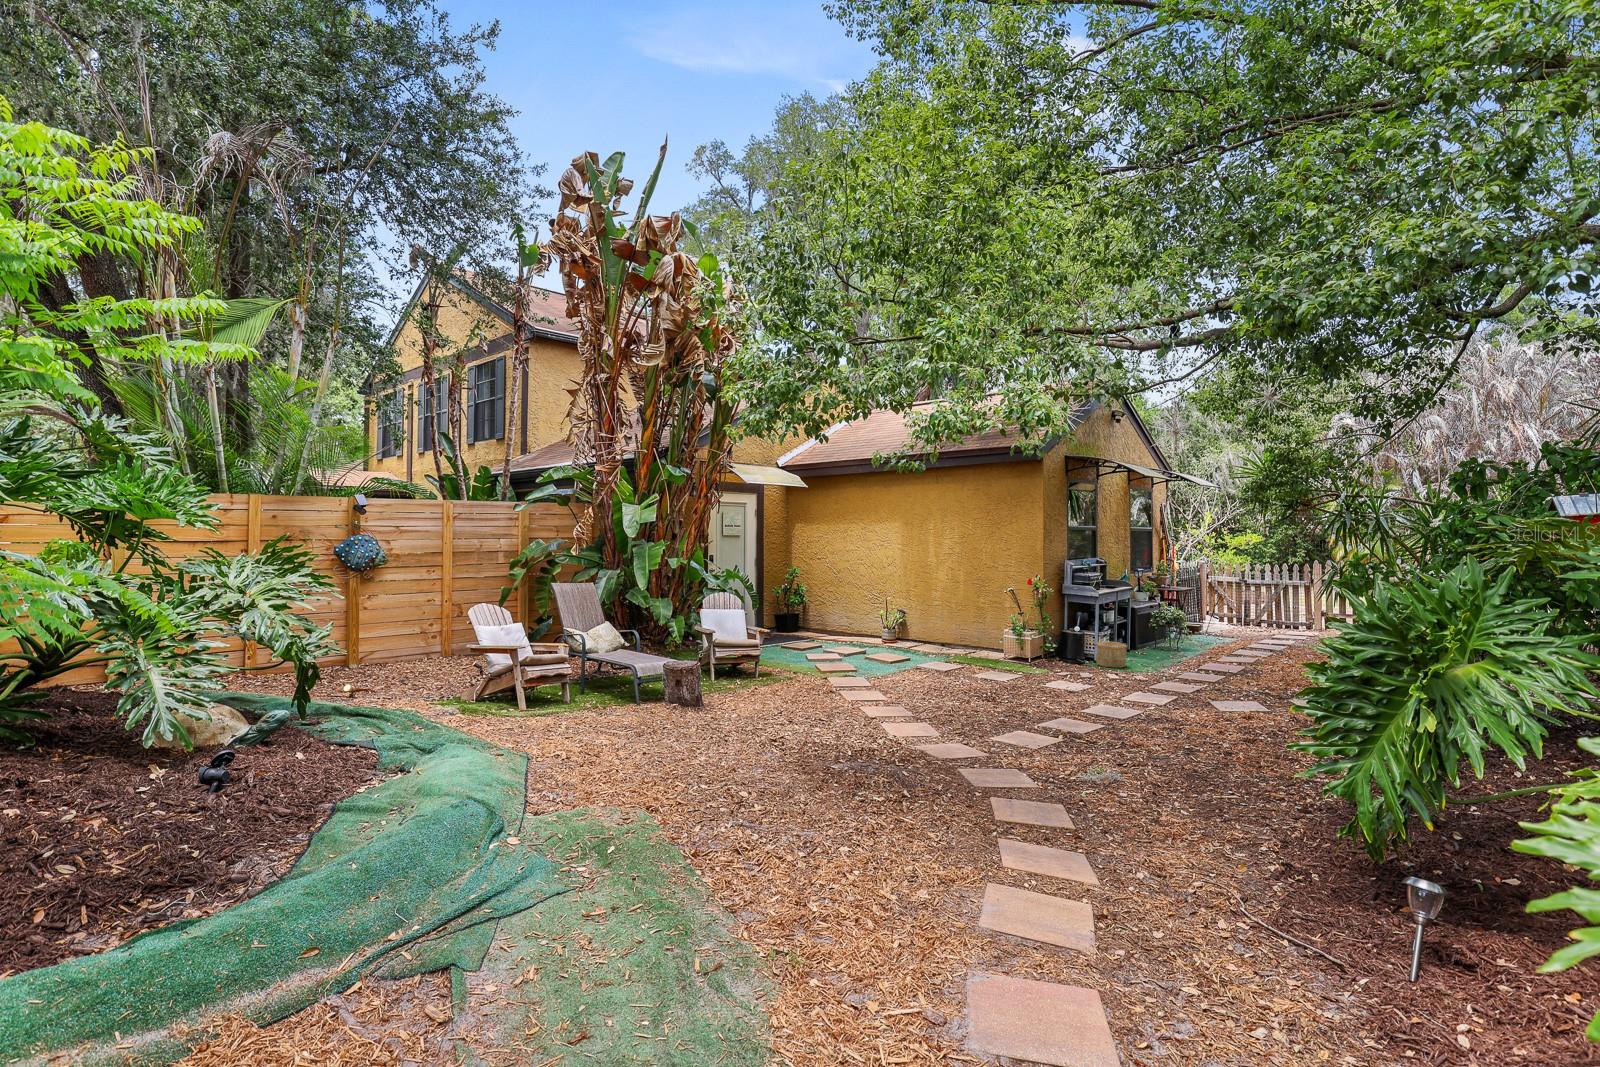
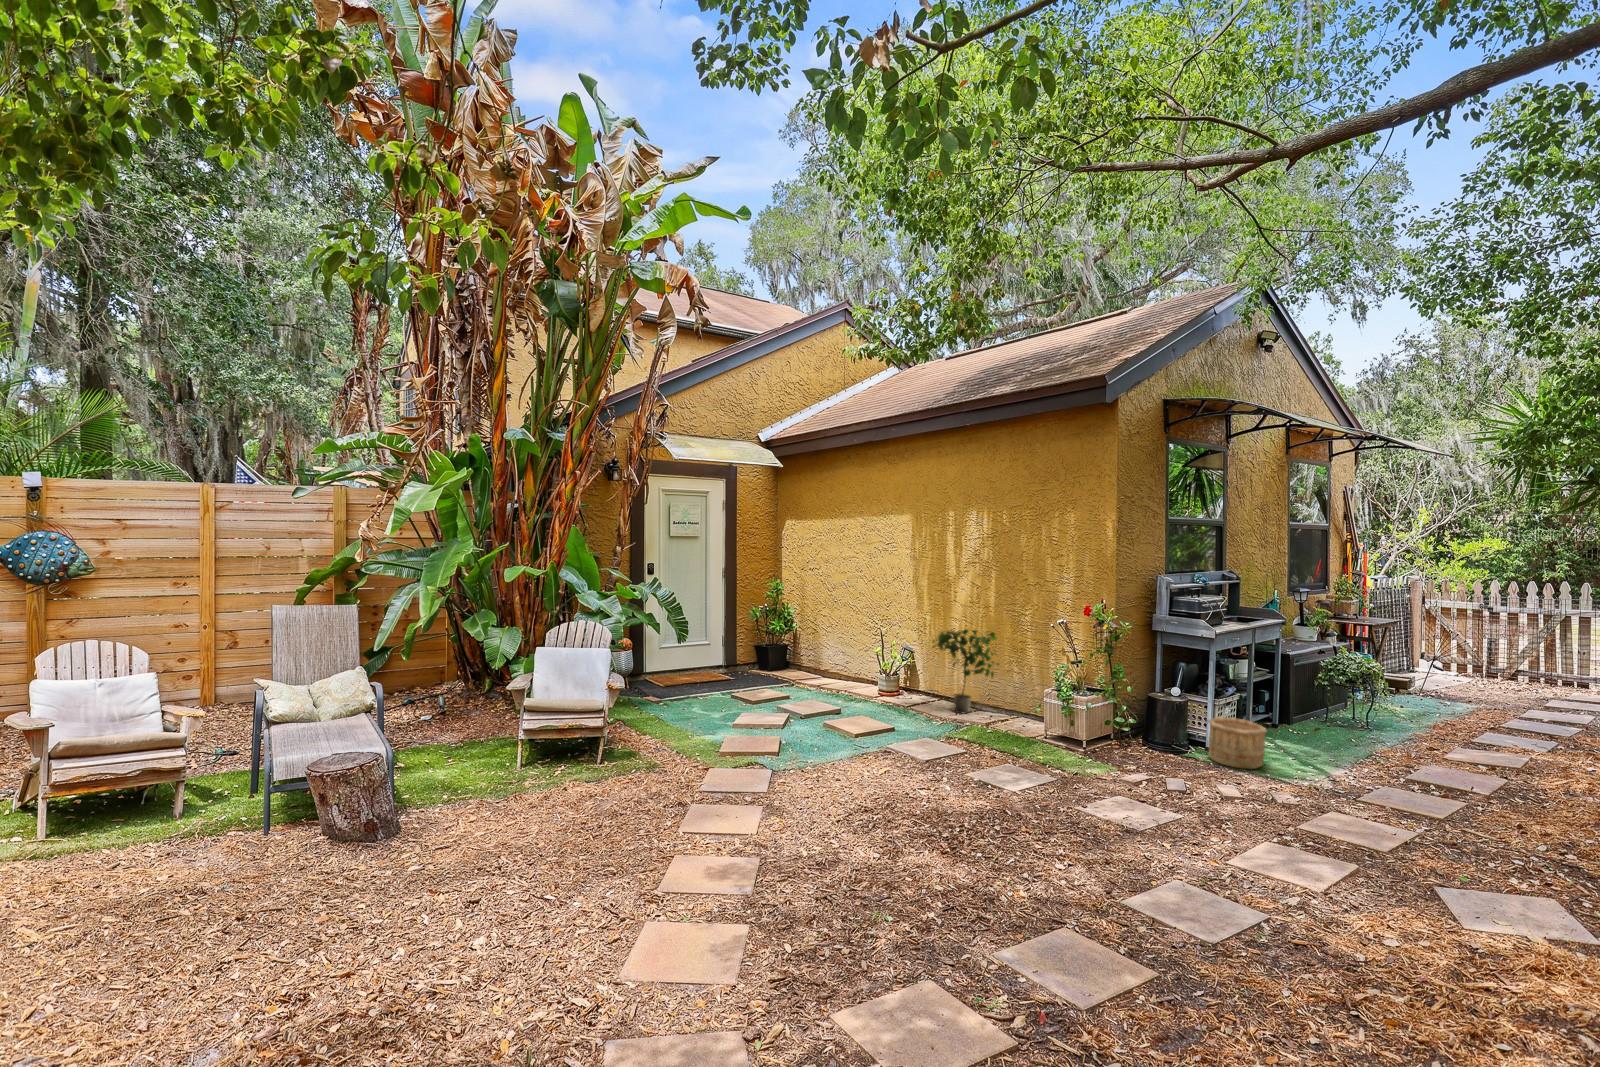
potted plant: none [925,598,970,652] -> present [933,630,999,713]

